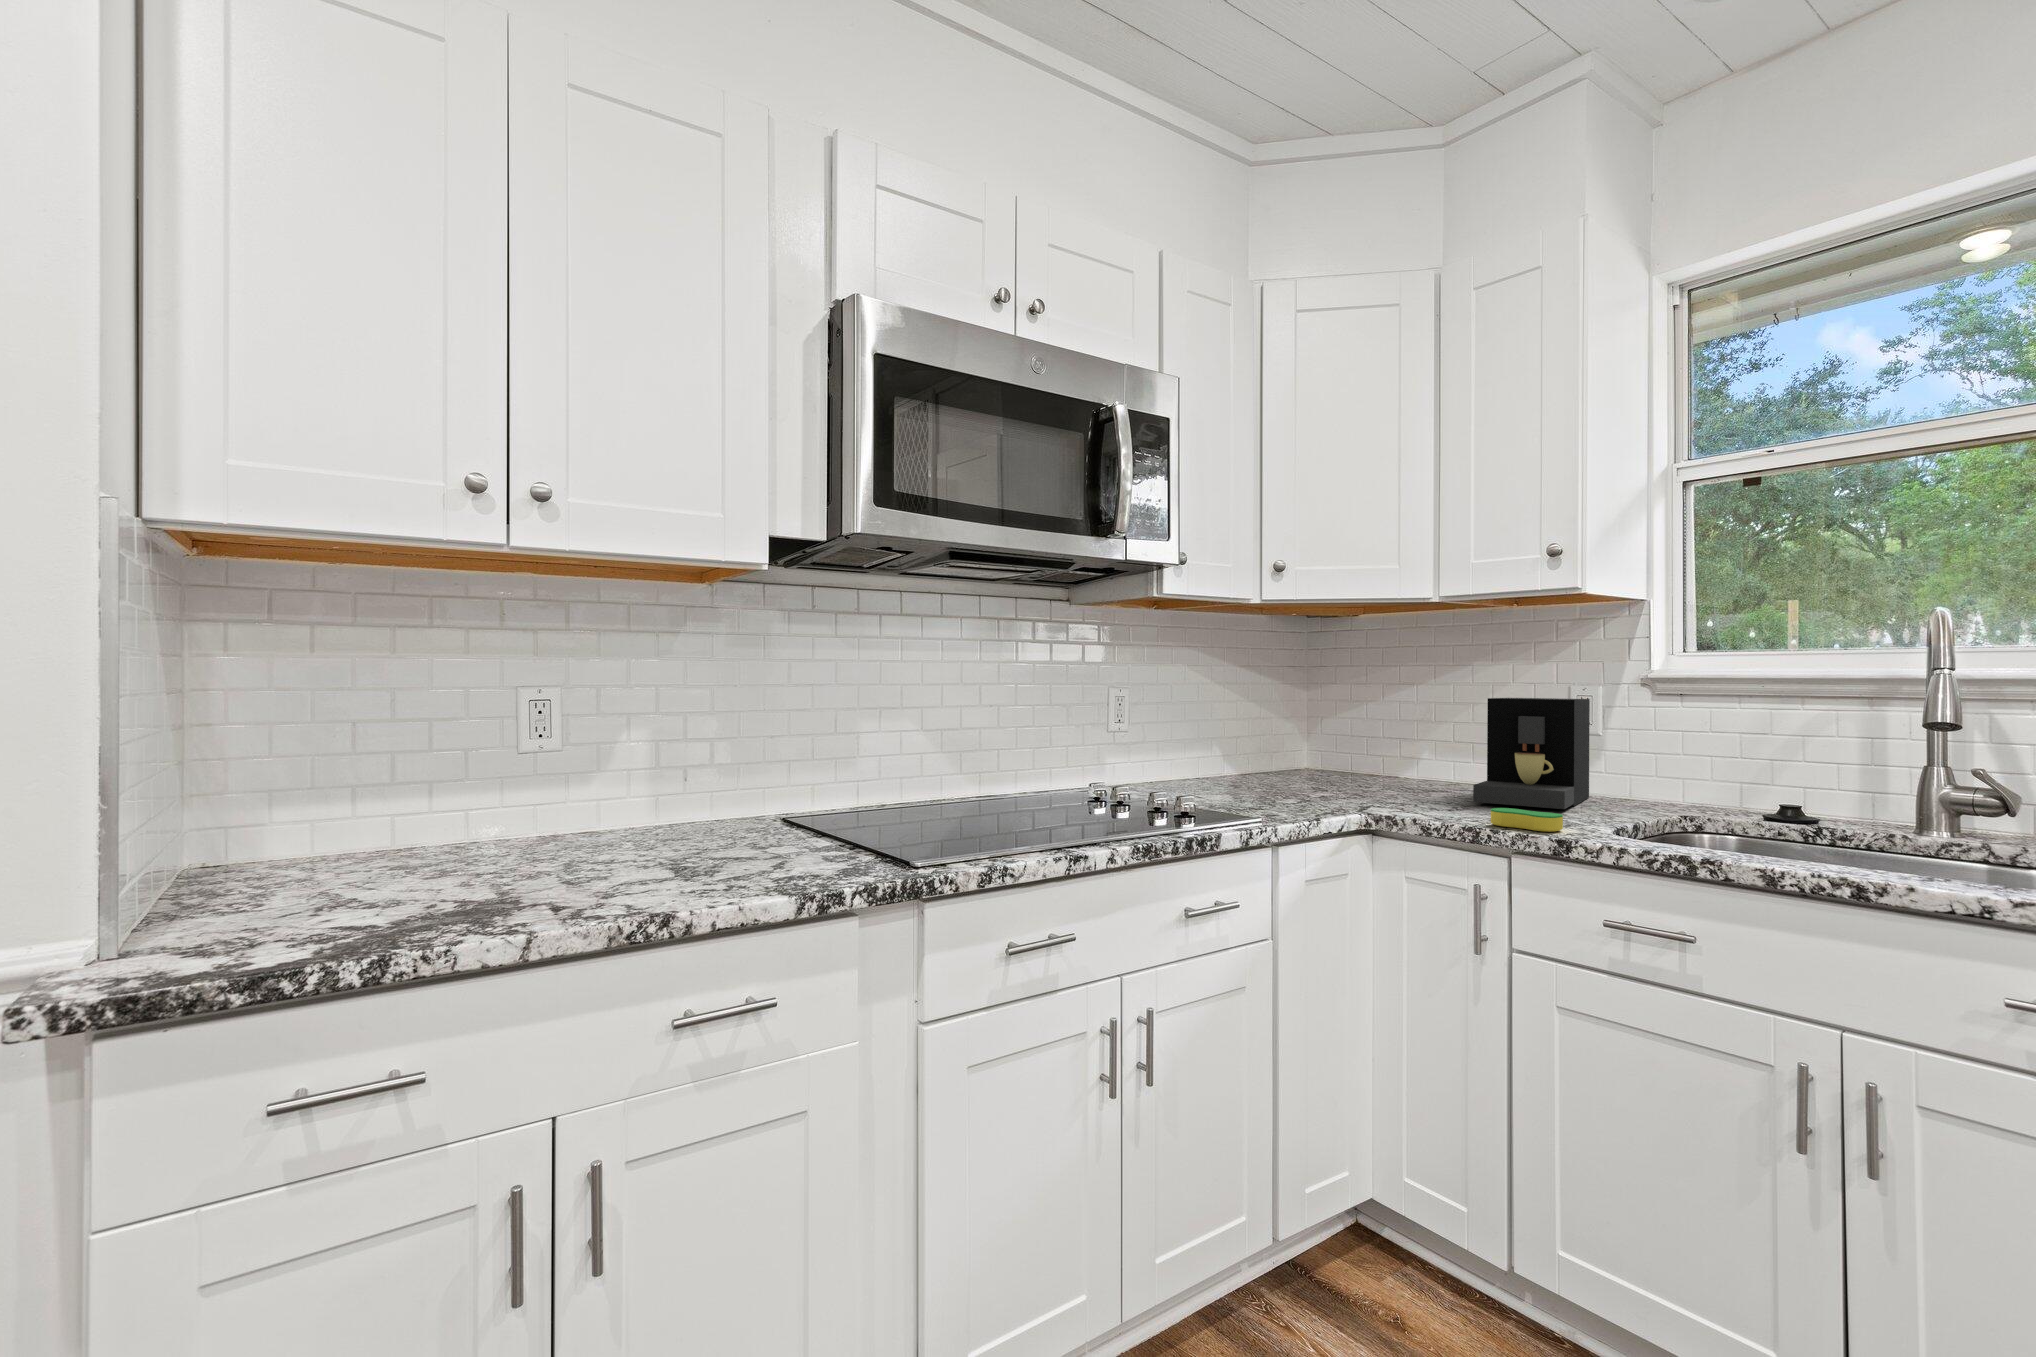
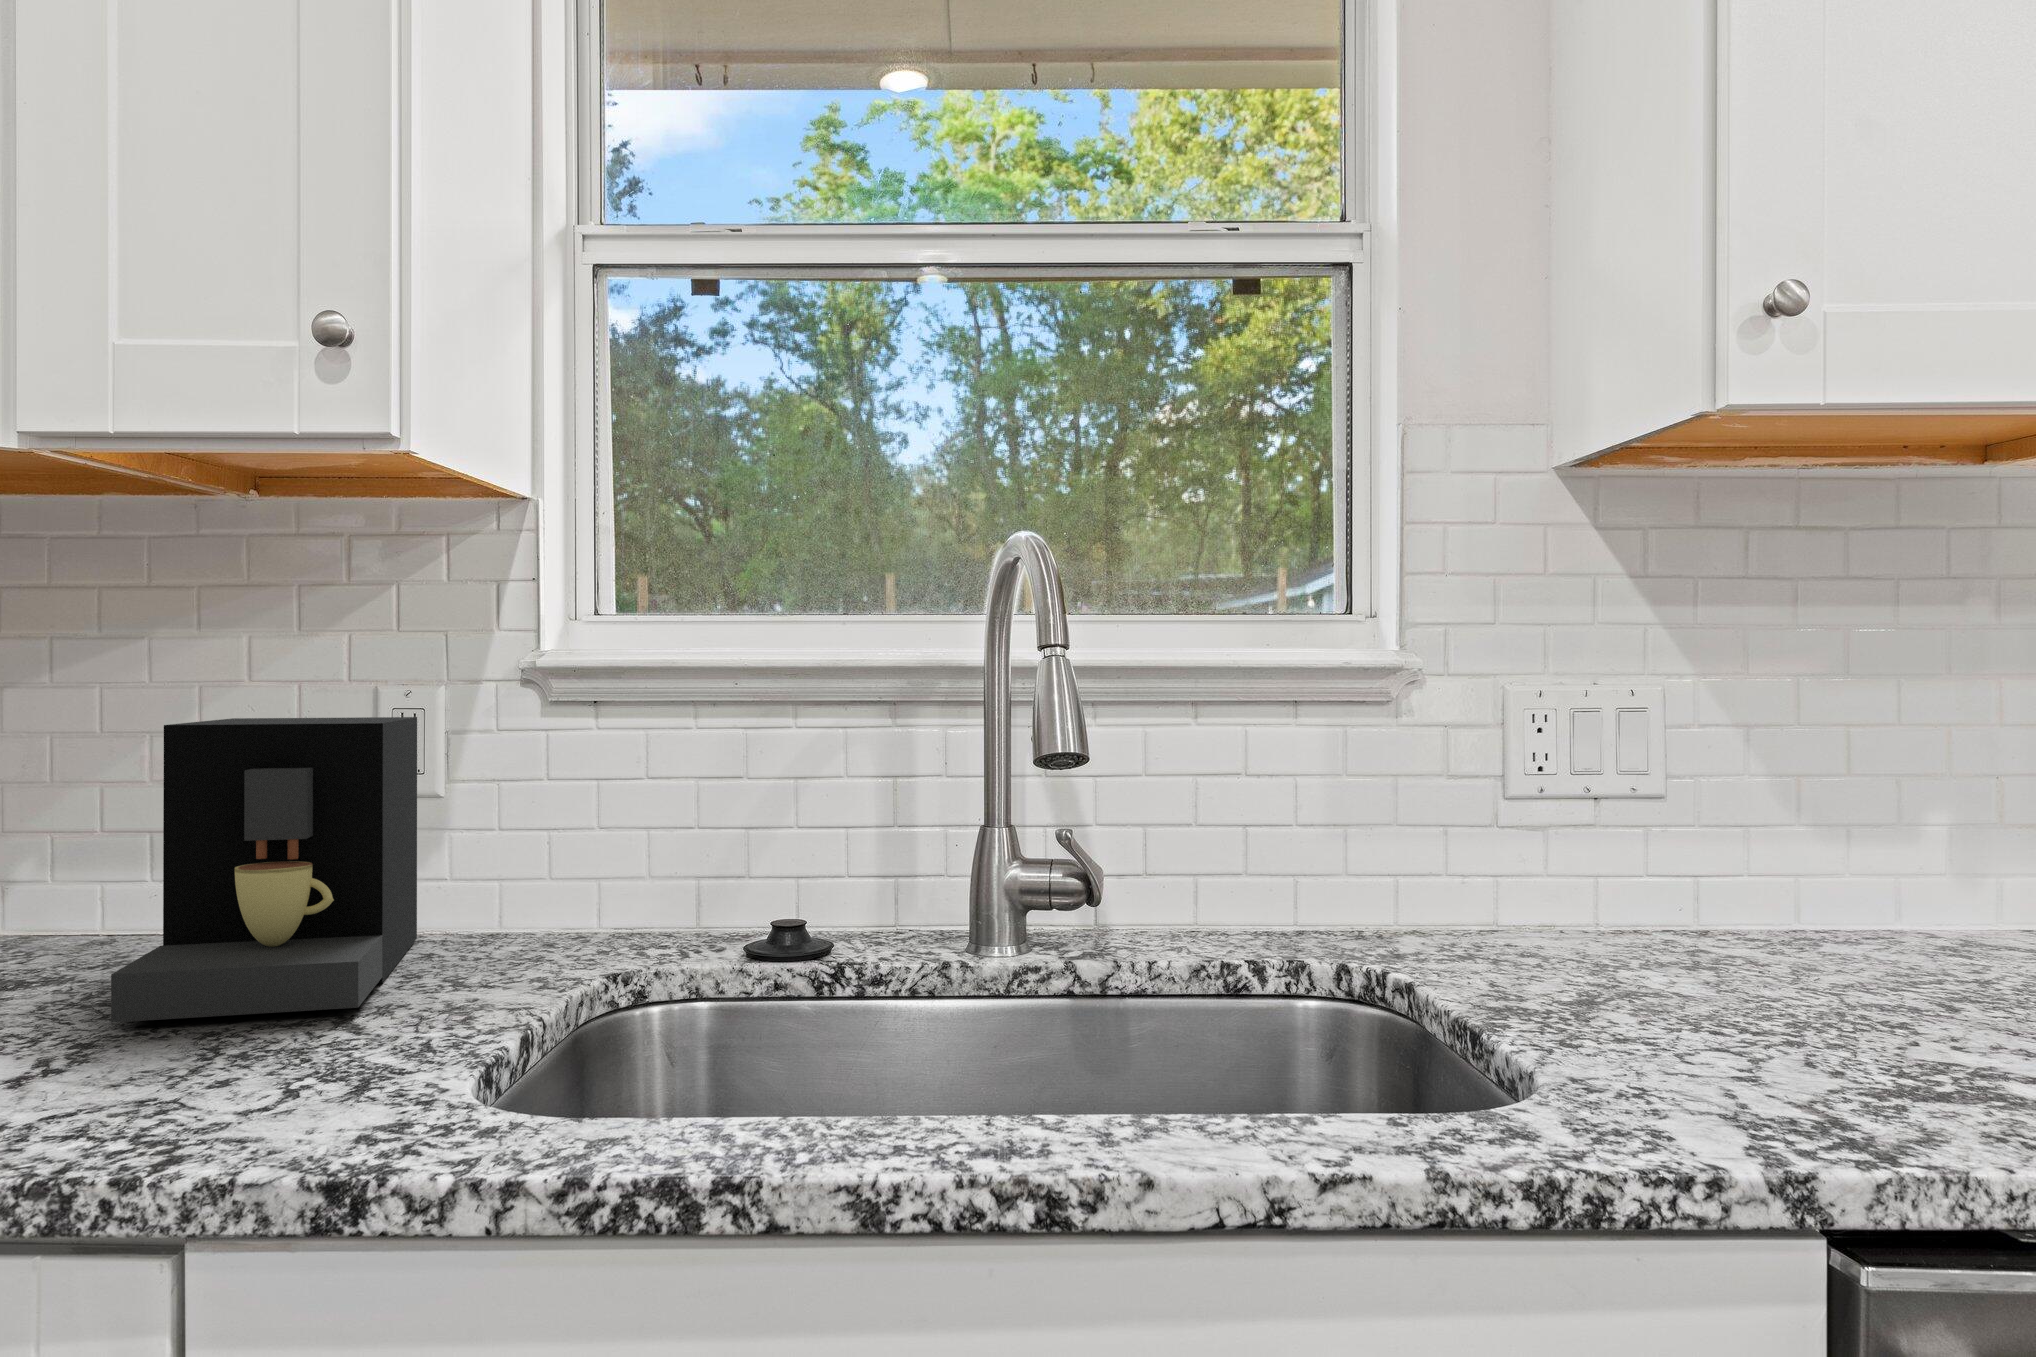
sponge: present [1491,808,1563,832] -> none [121,1072,344,1148]

